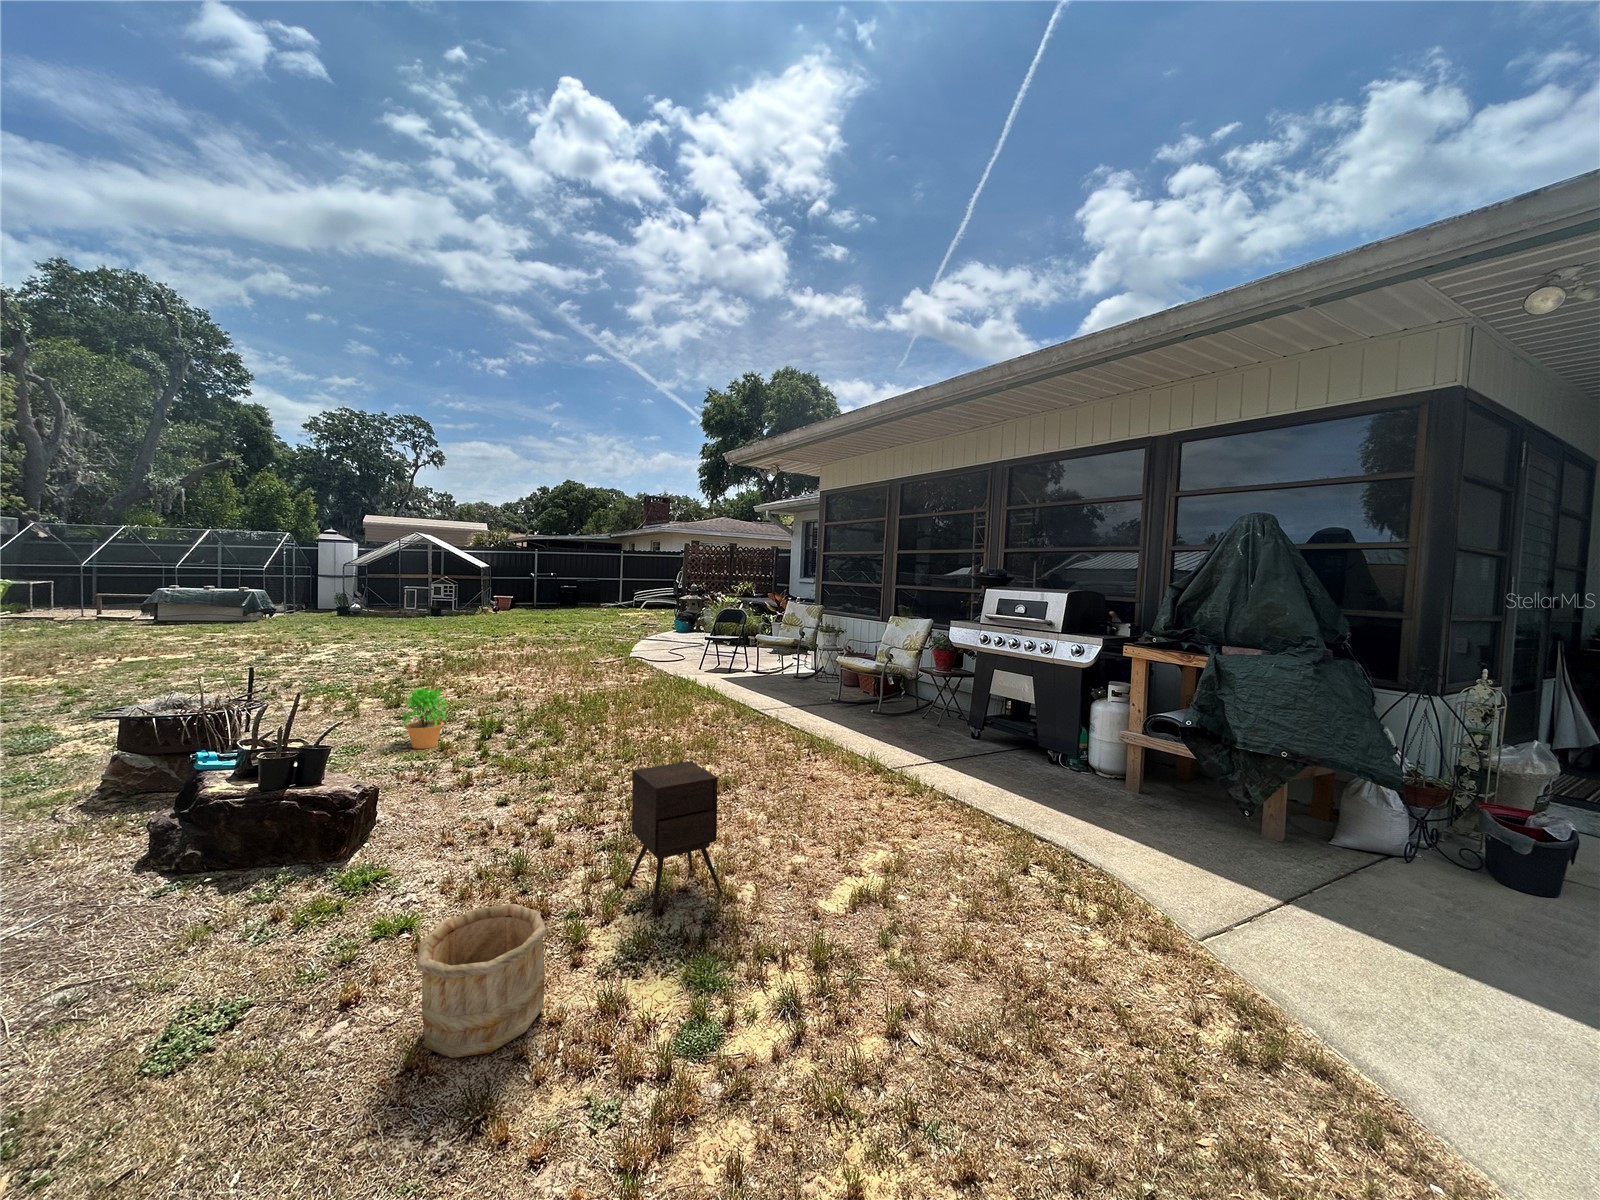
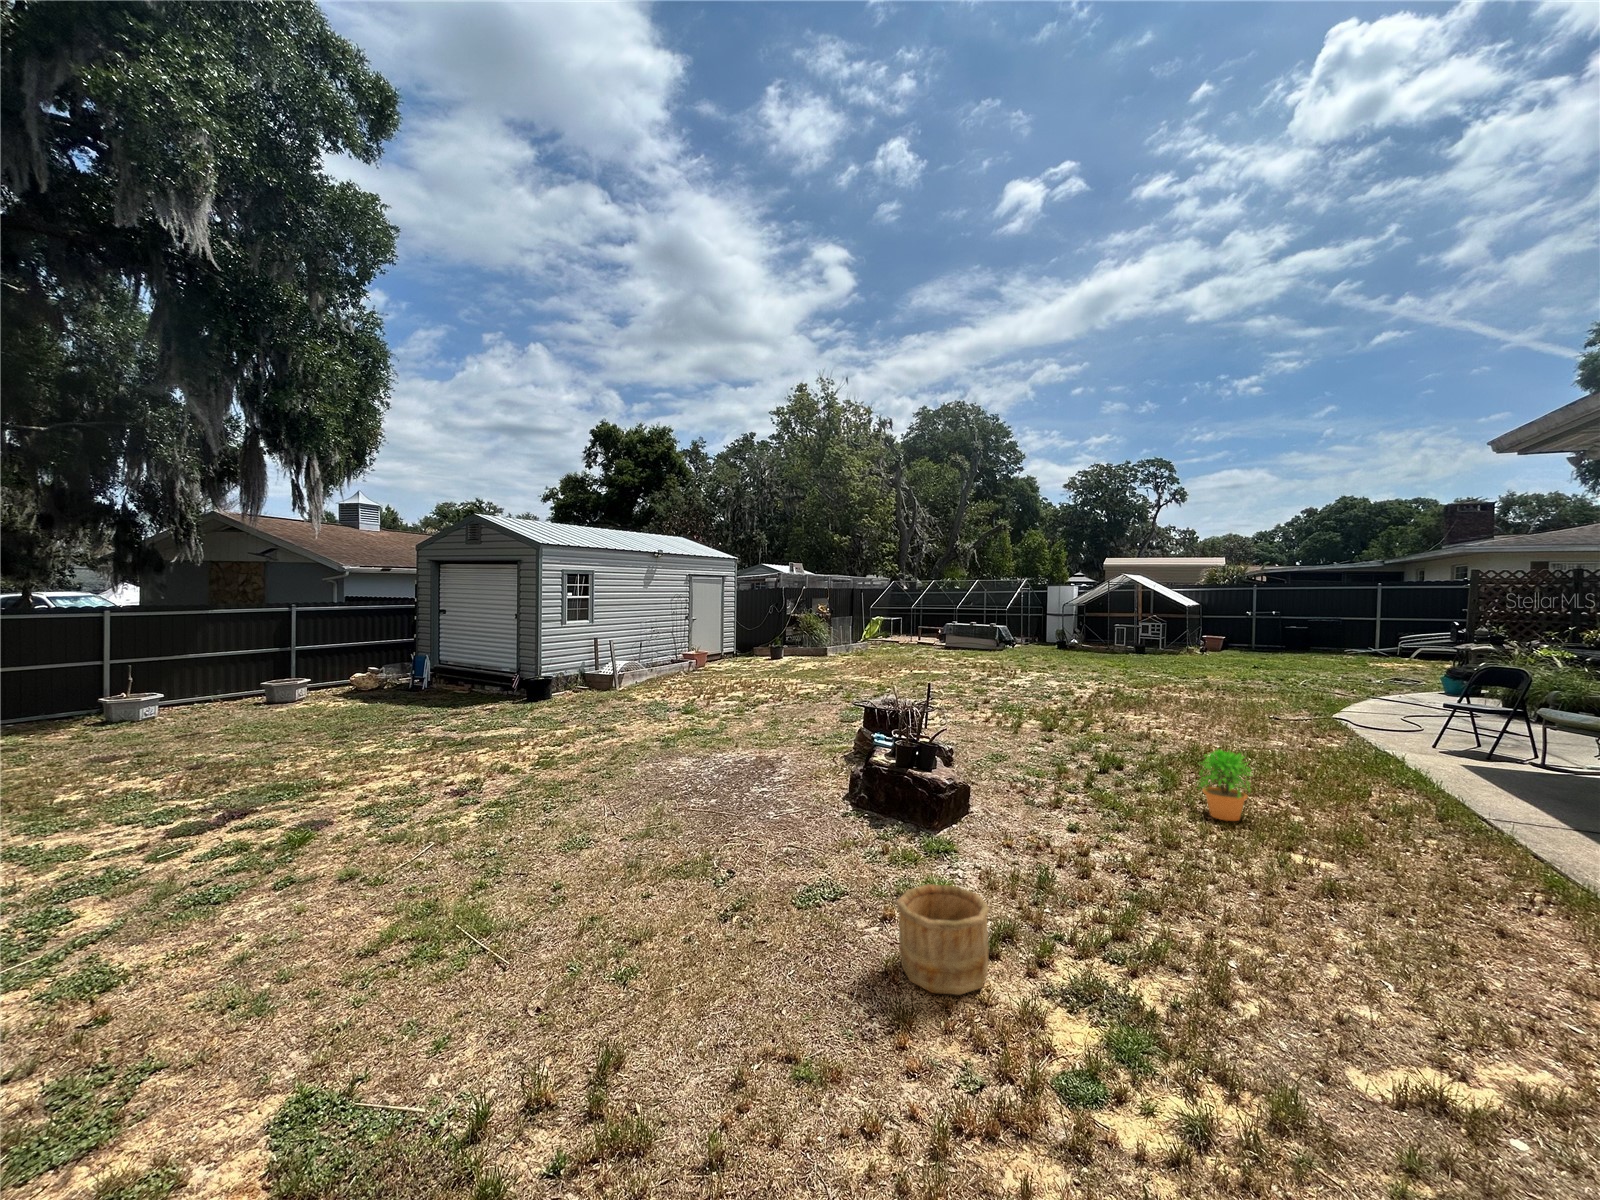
potted plant: present [402,688,447,749] -> present [1197,750,1250,821]
side table: present [627,761,722,914] -> none [1128,821,1225,997]

